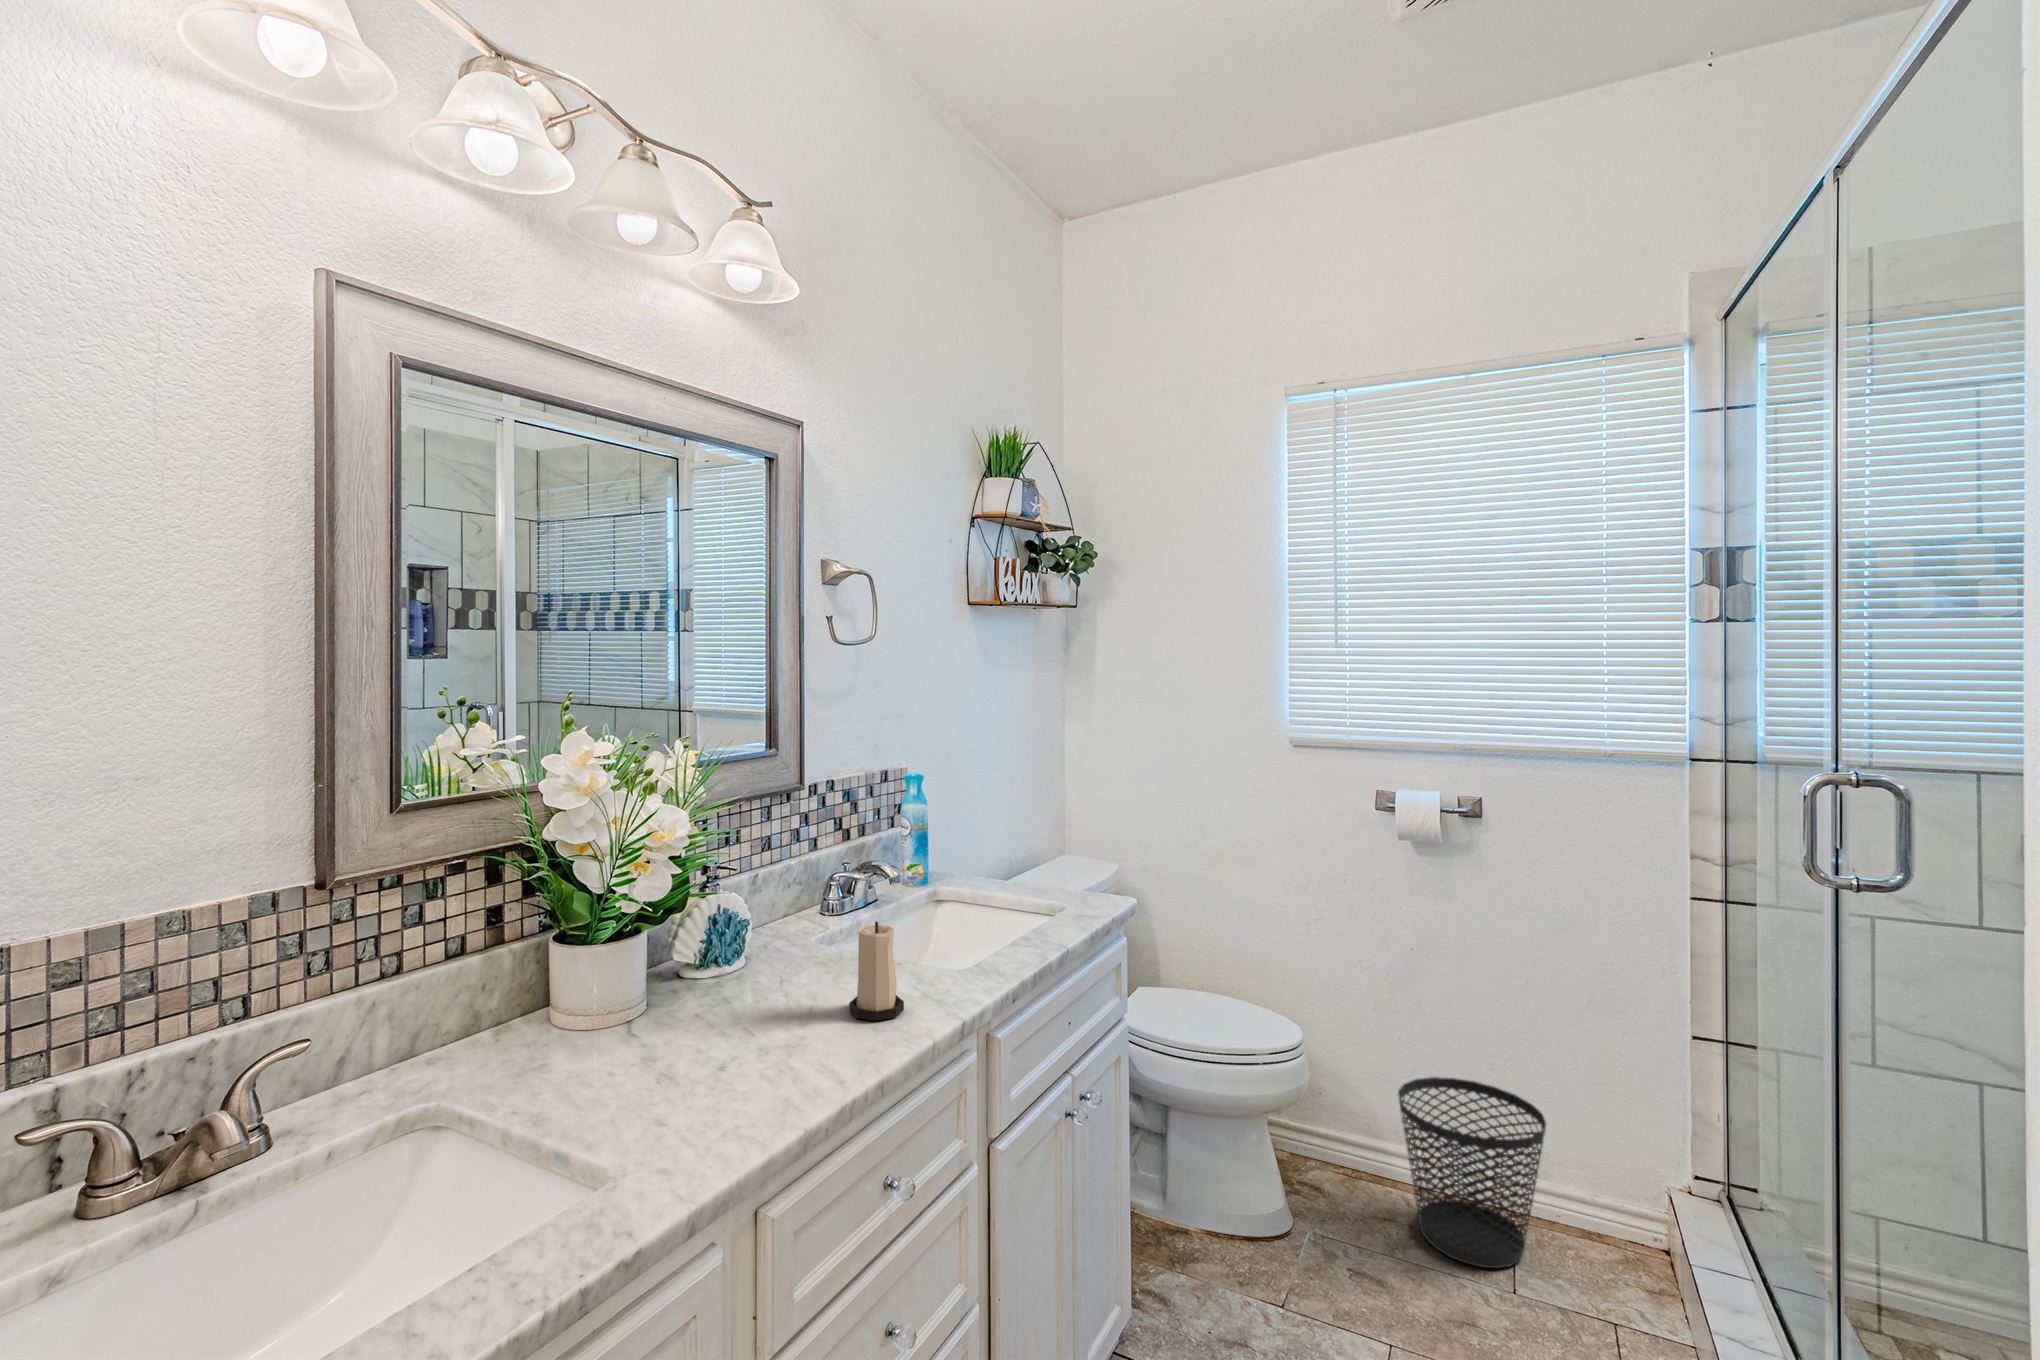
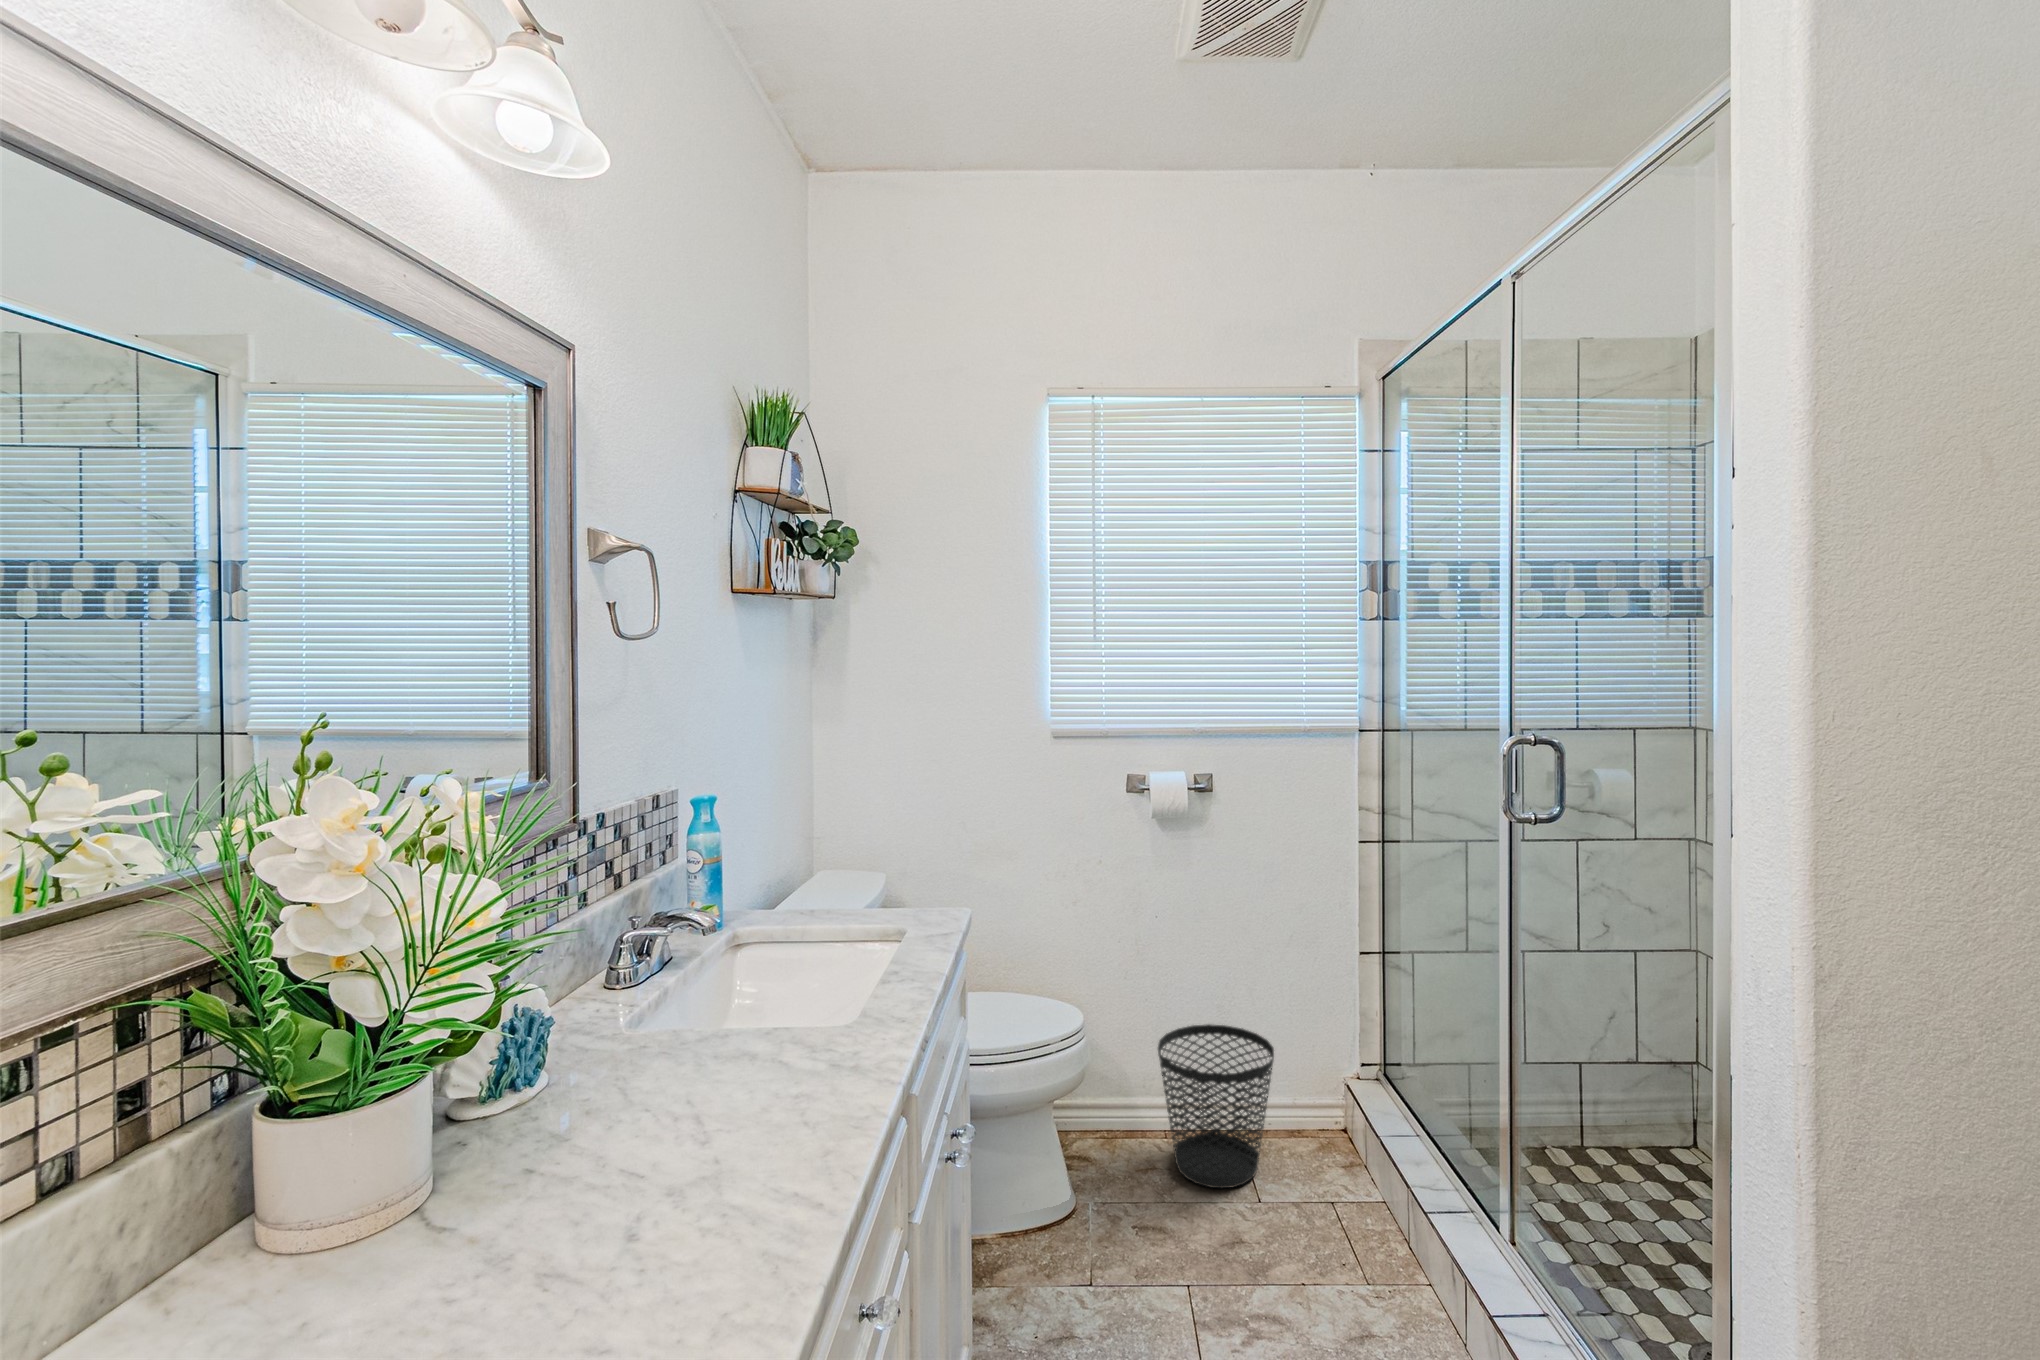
candle: present [849,921,904,1021] -> none [746,986,815,1116]

